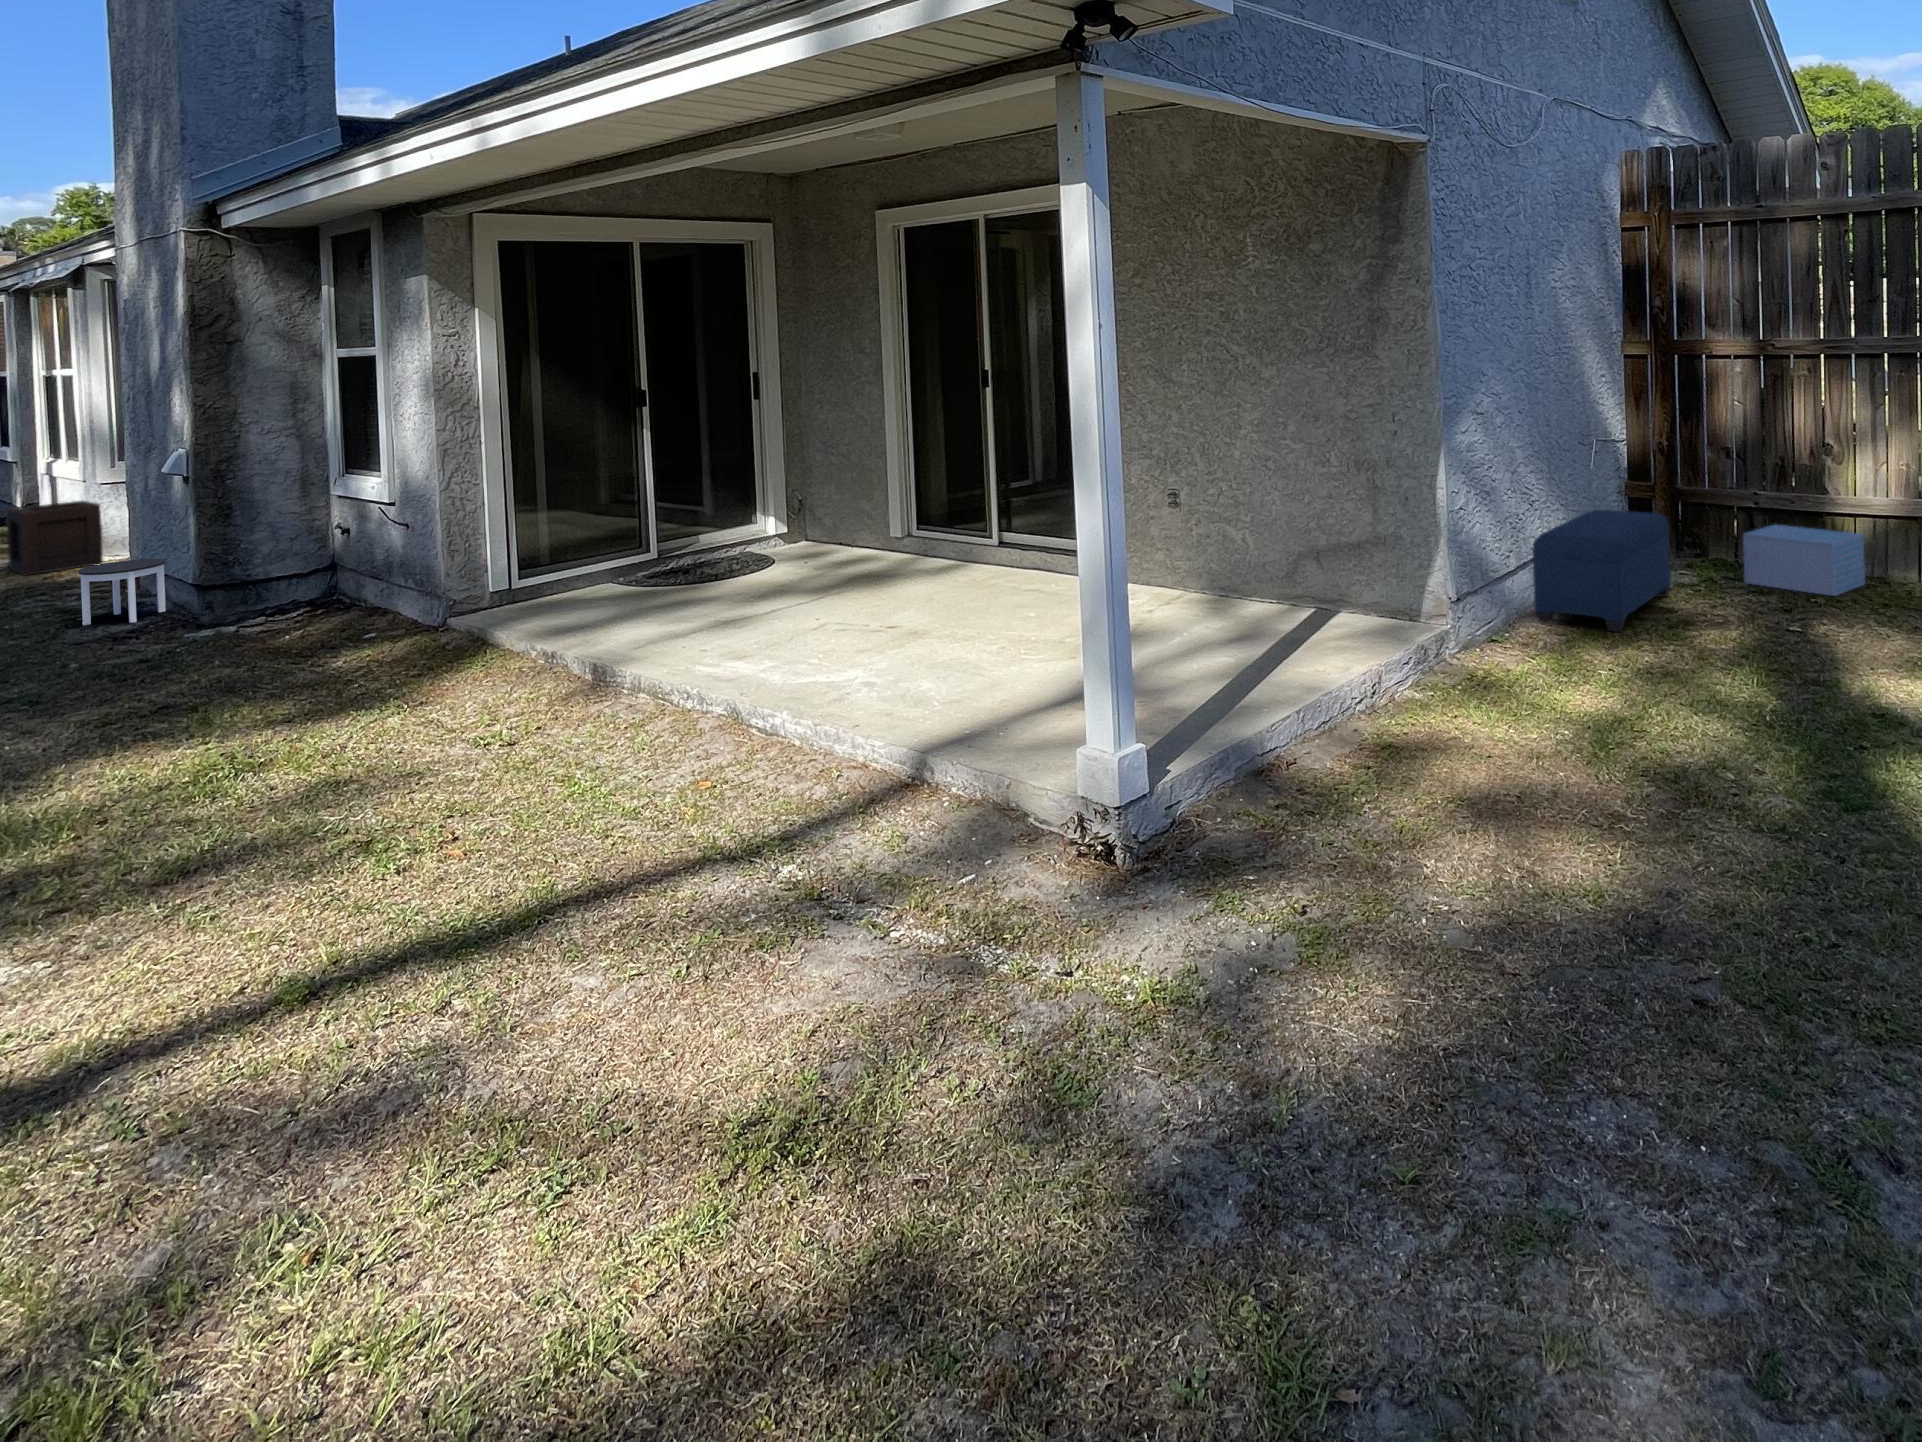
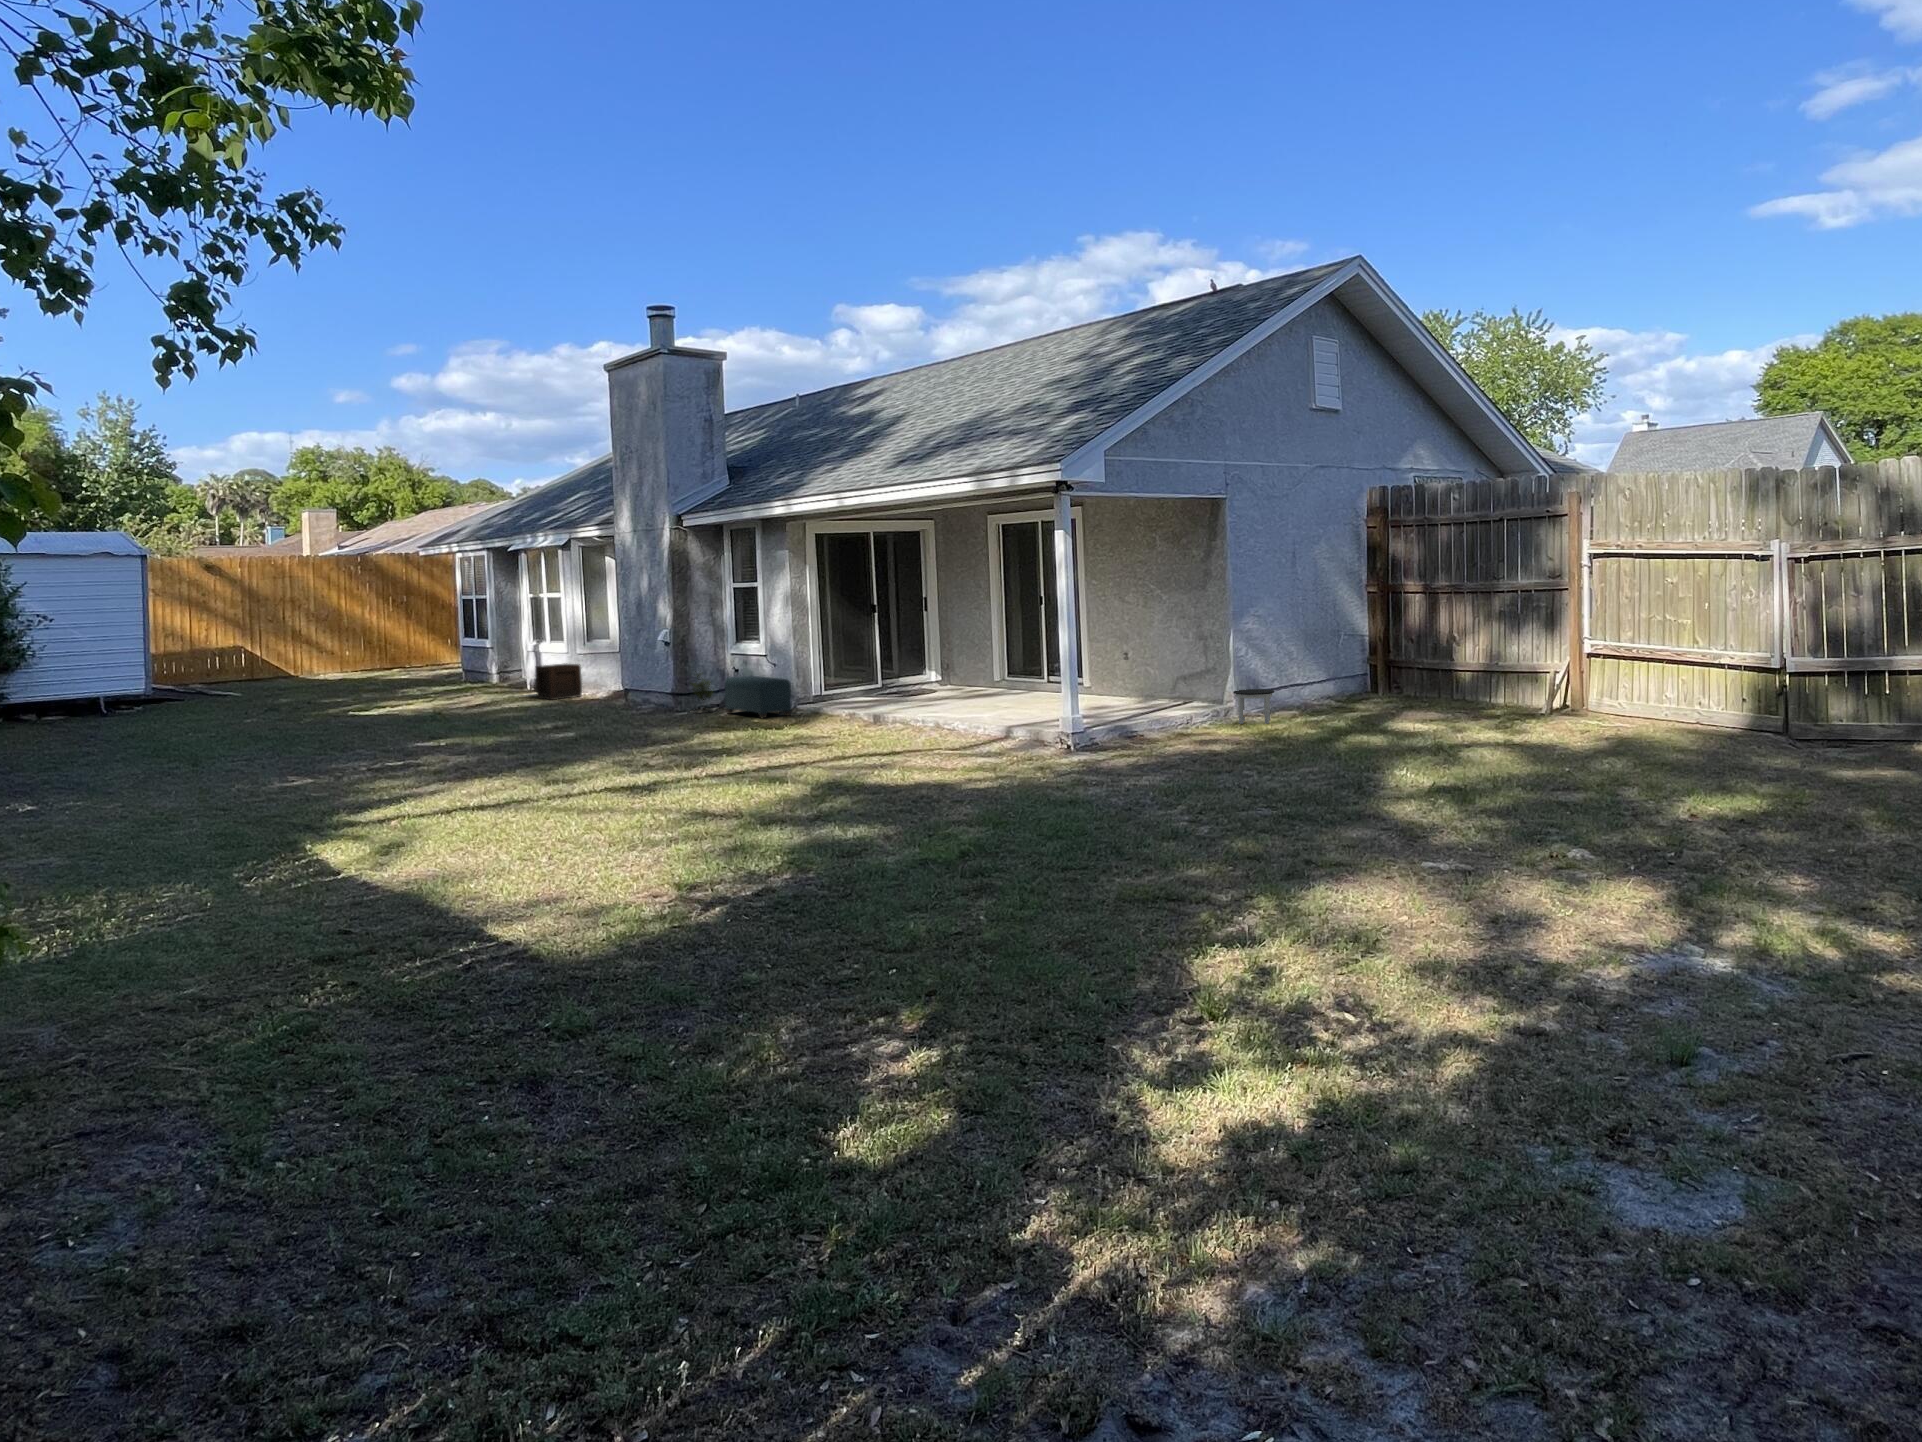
bench: present [1532,510,1671,632] -> present [725,676,792,719]
storage box: present [1743,525,1865,596] -> none [1411,675,1467,705]
potted tree: none [223,528,291,627] -> present [691,671,715,713]
round table: present [79,559,166,625] -> present [1233,689,1274,724]

